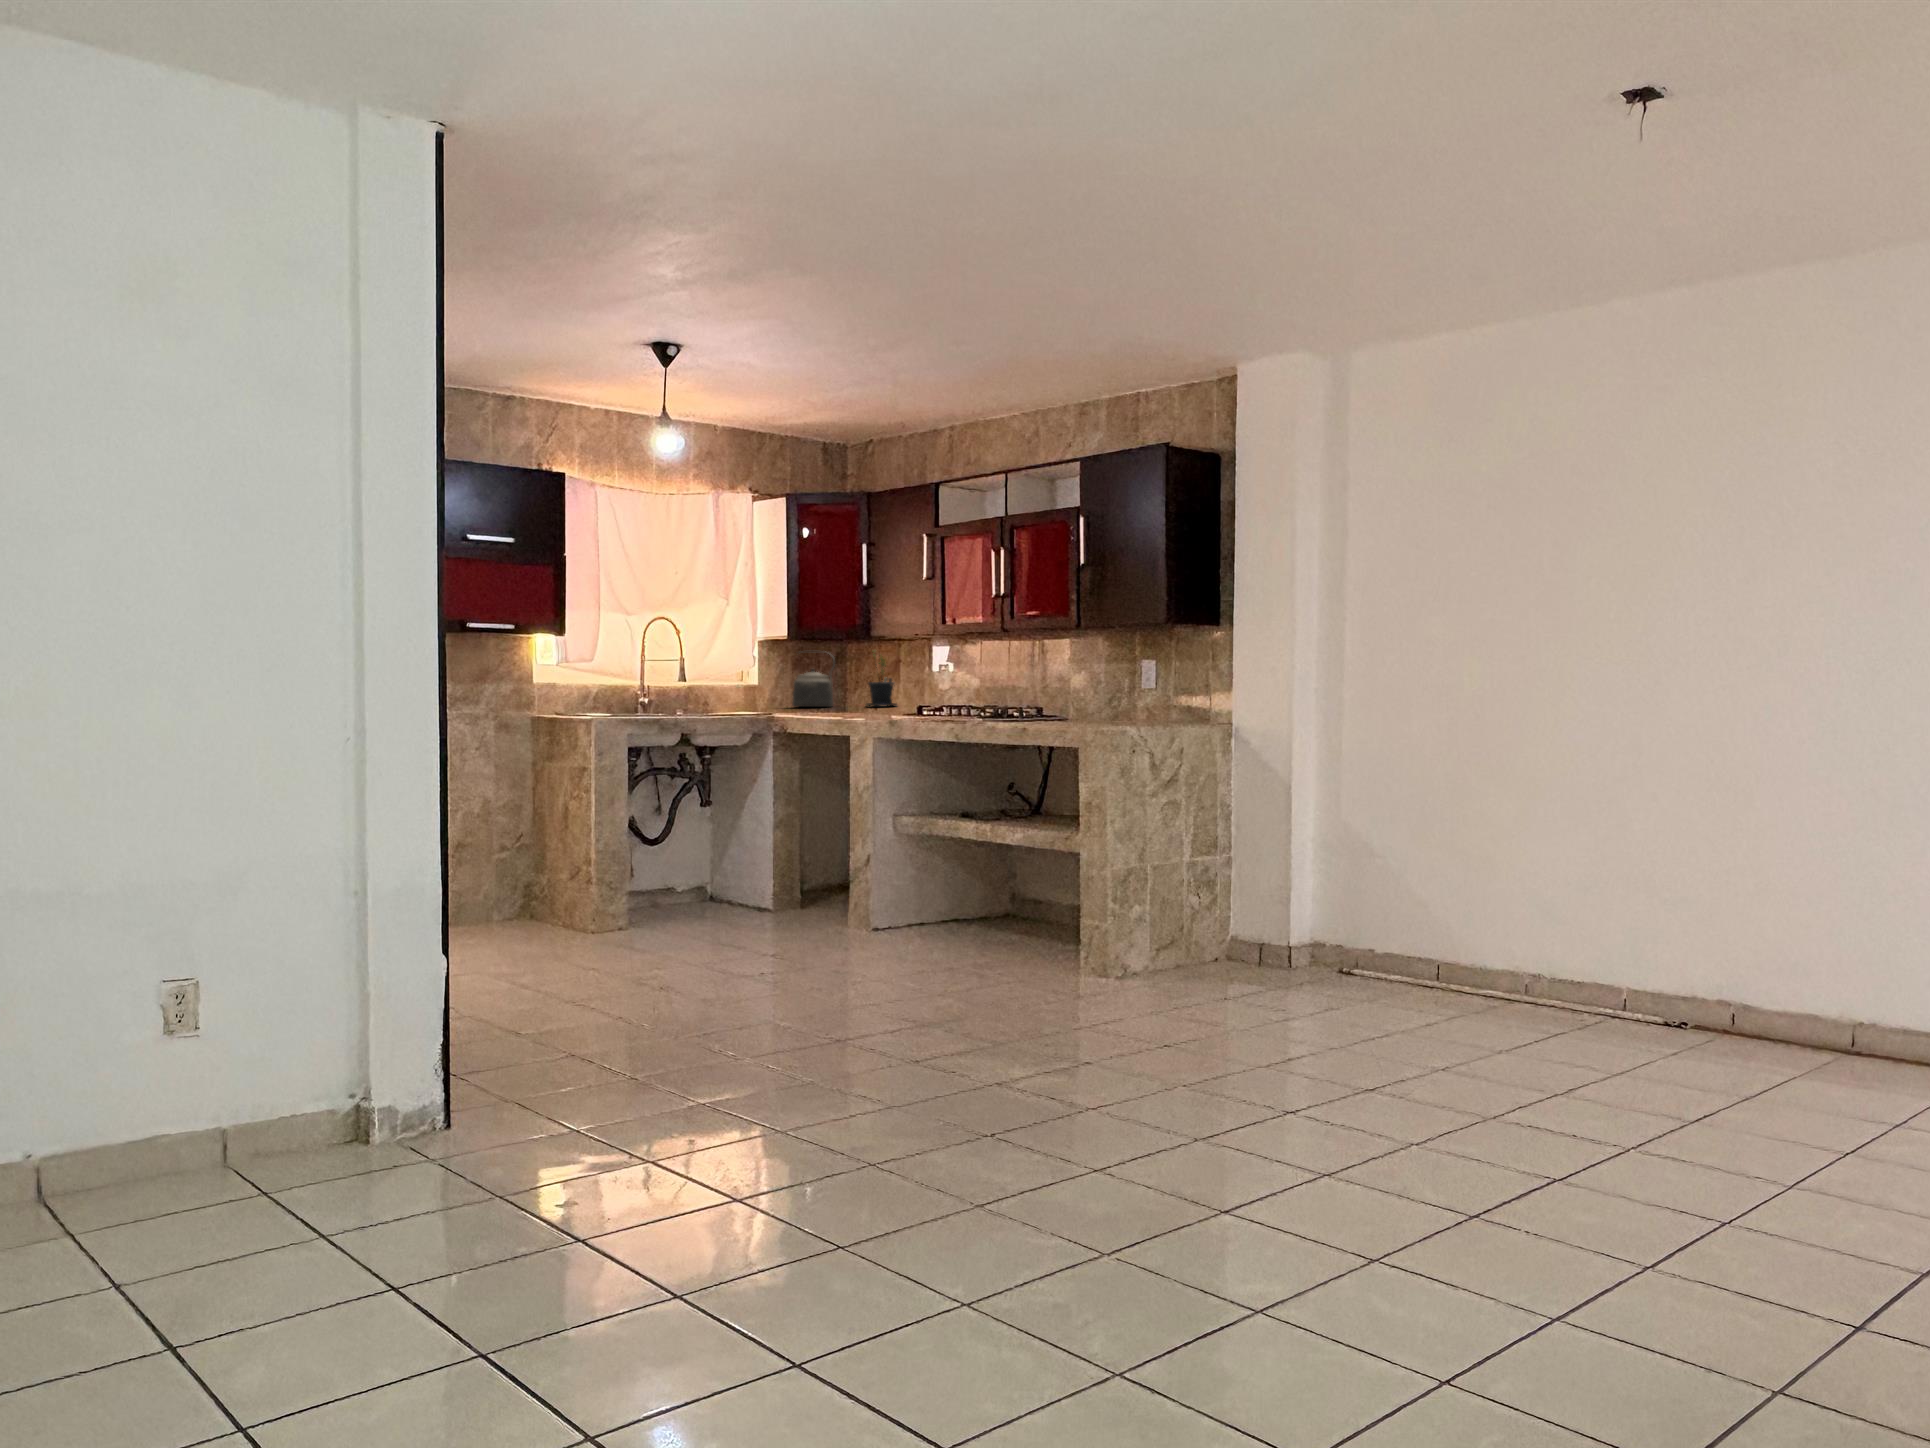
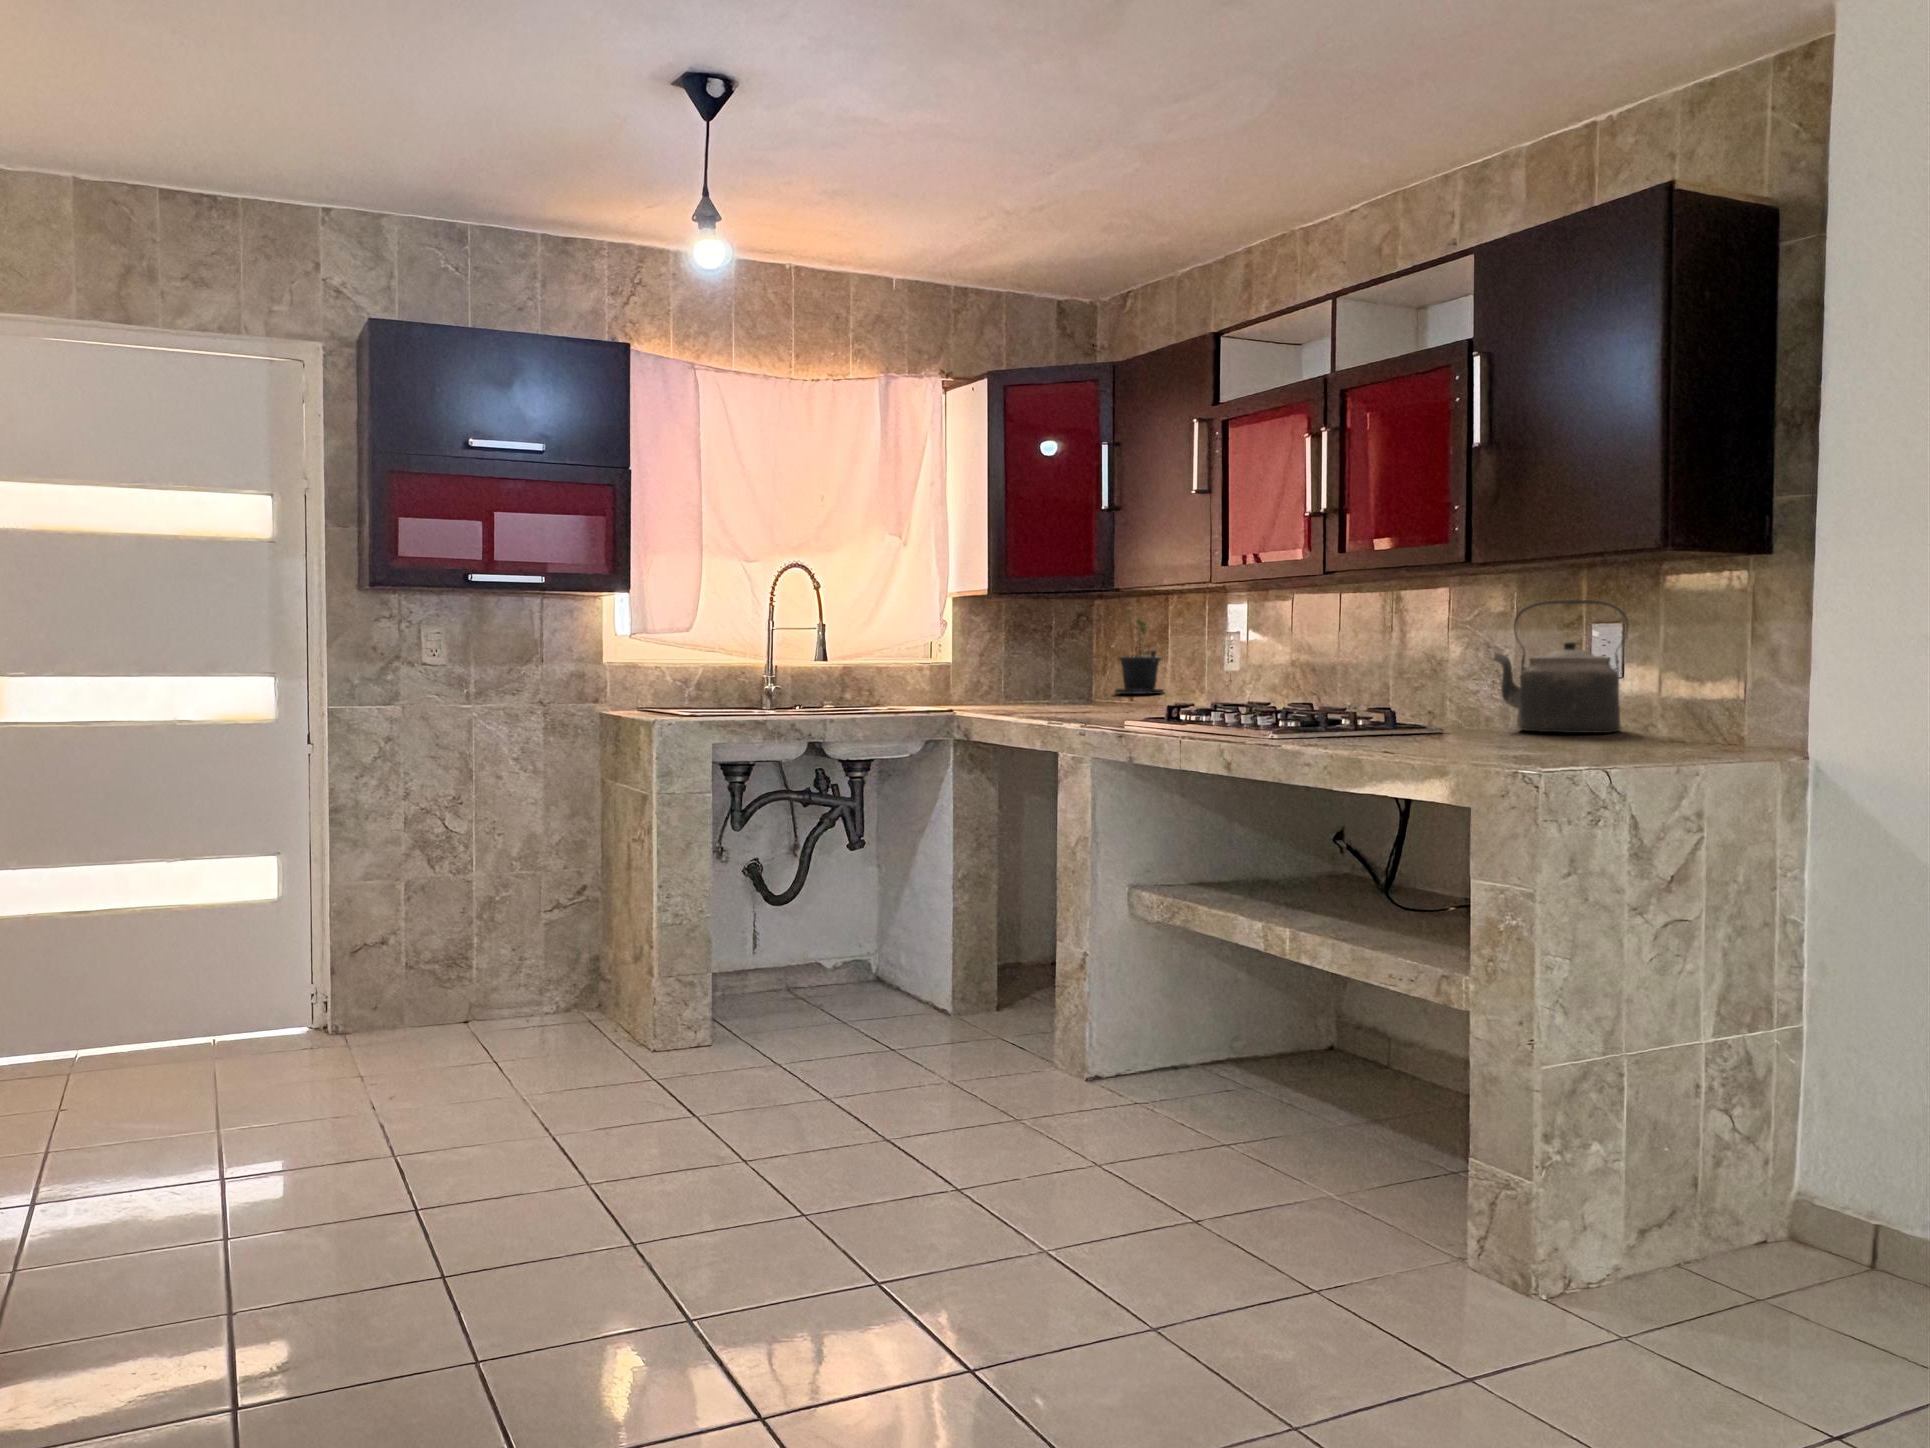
kettle: present [792,651,835,707] -> present [1493,600,1628,733]

